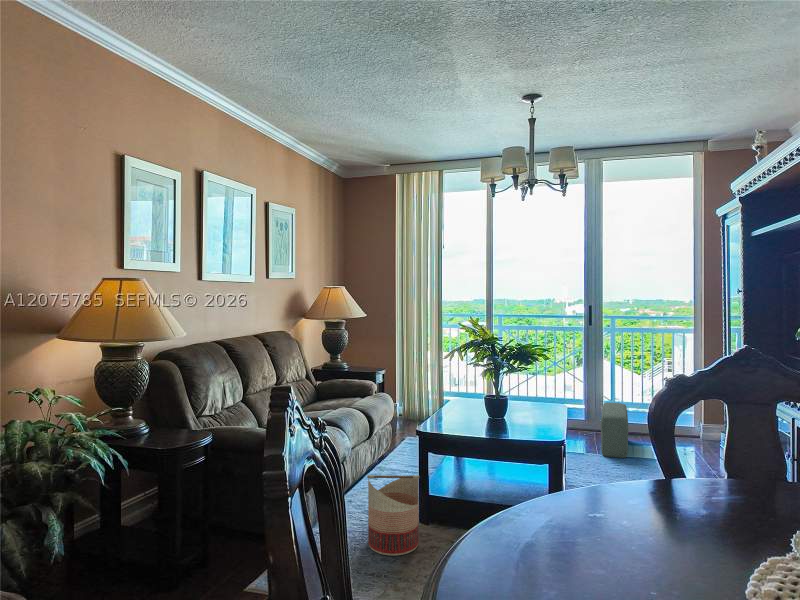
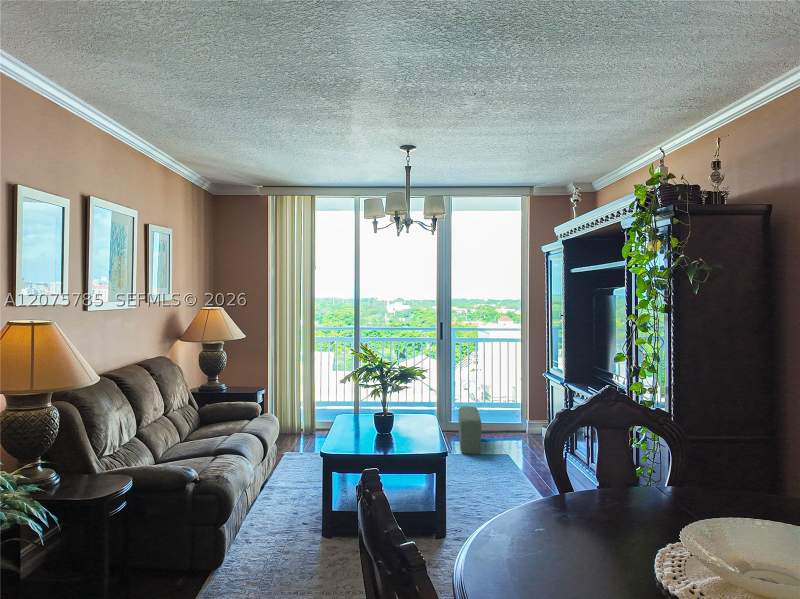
basket: present [367,475,420,556] -> none [284,492,332,567]

